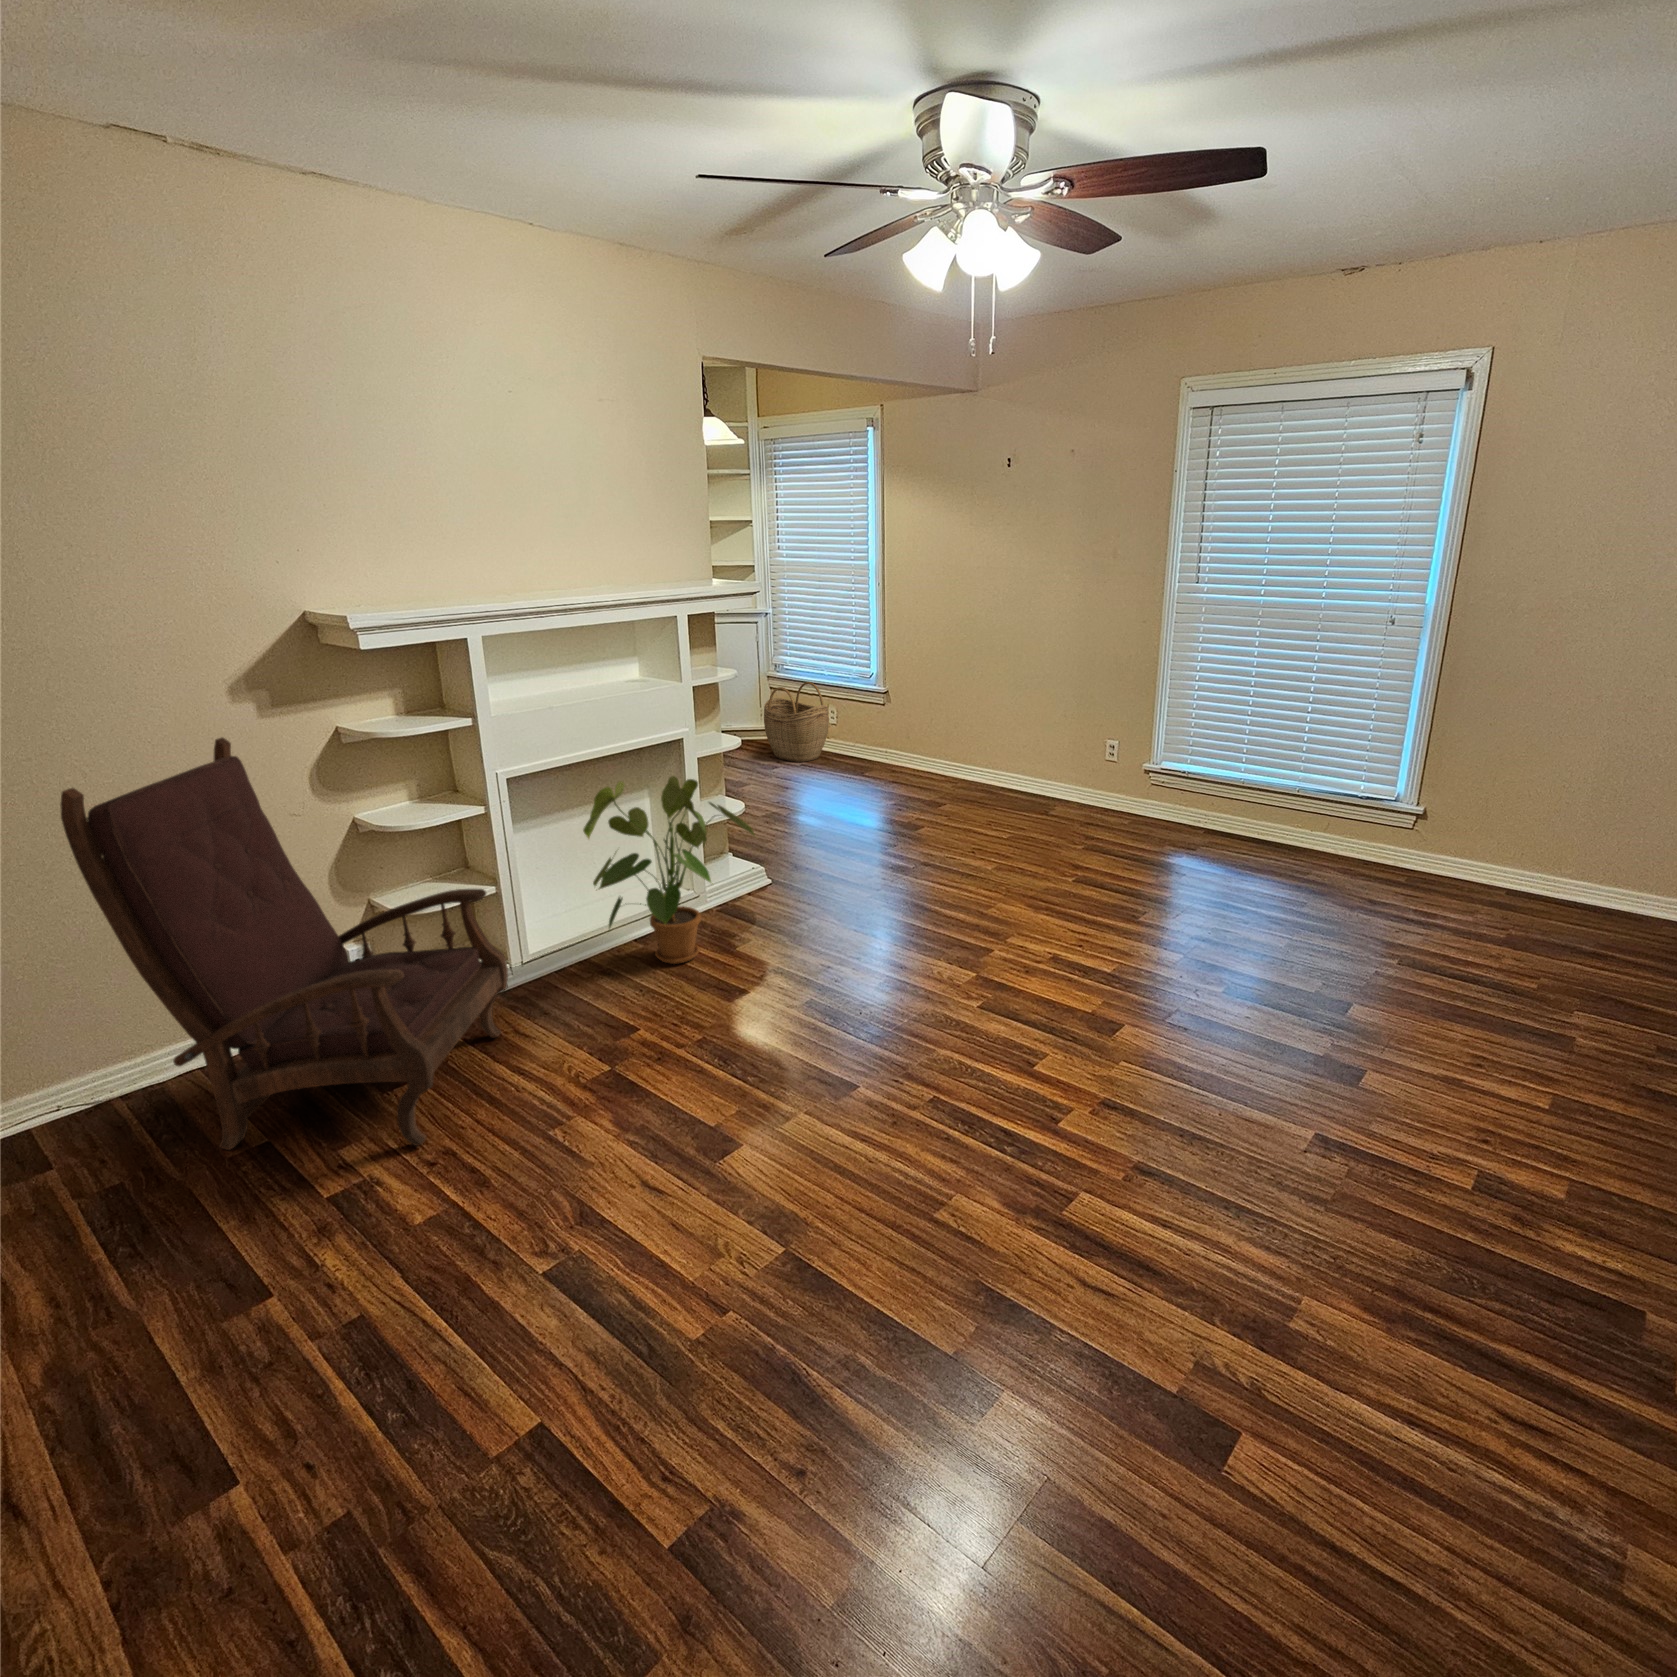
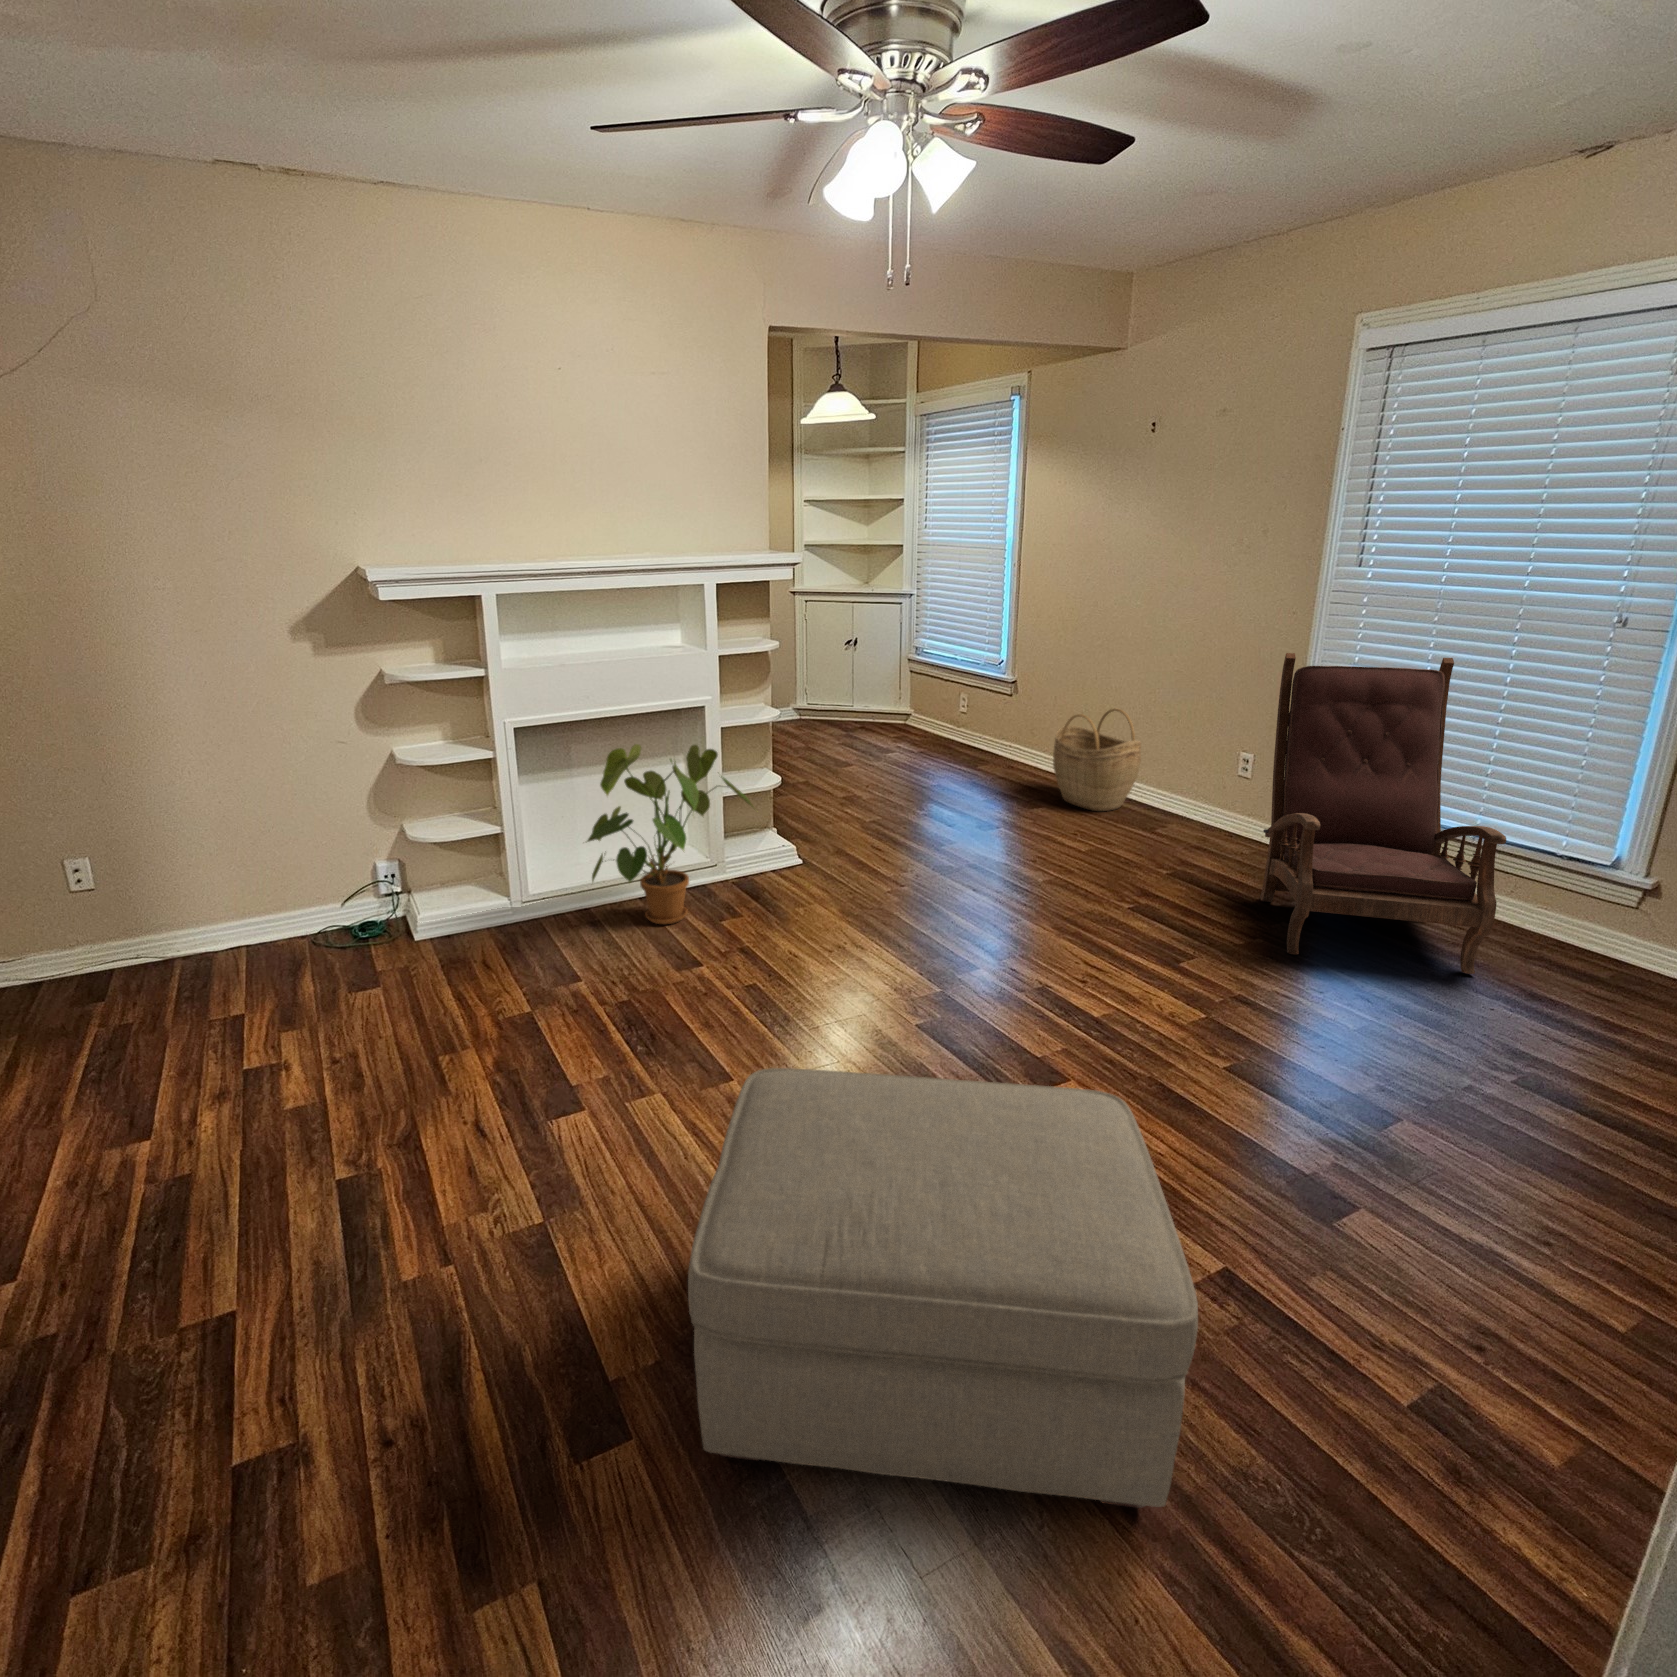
woven basket: present [764,682,829,762] -> present [1053,708,1141,811]
armchair: present [60,738,508,1150] -> present [1260,653,1506,974]
ottoman: none [985,1014,1427,1374] -> present [688,1068,1198,1508]

